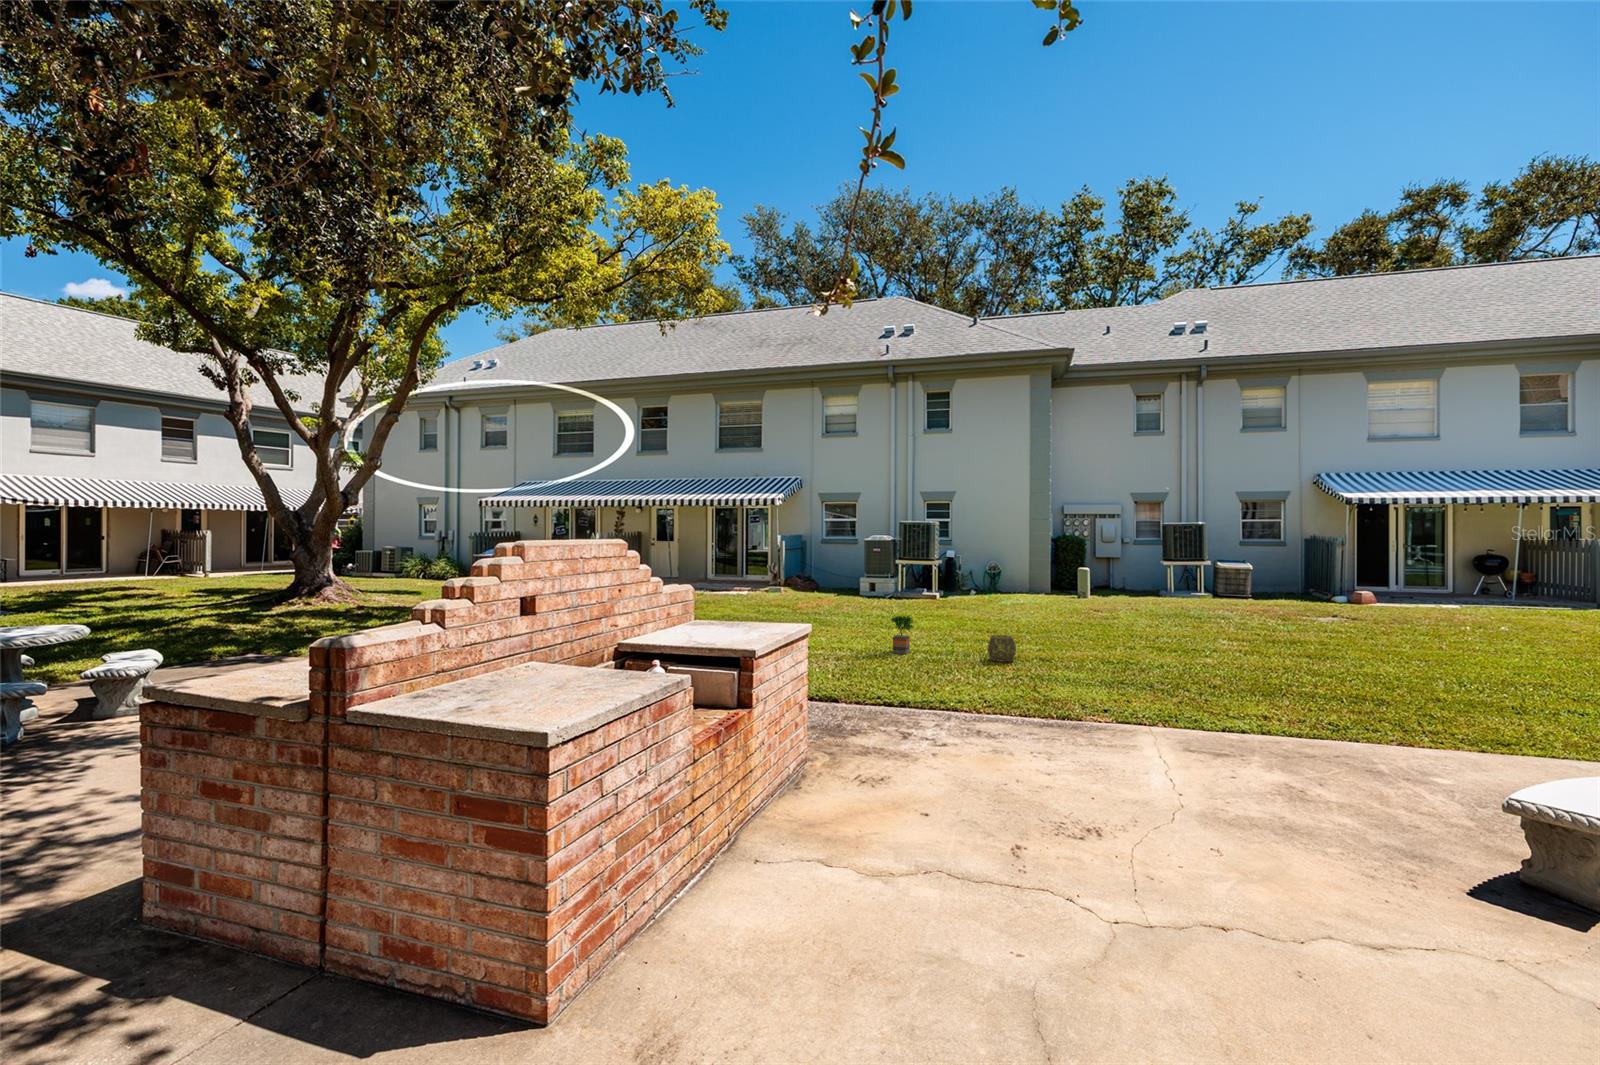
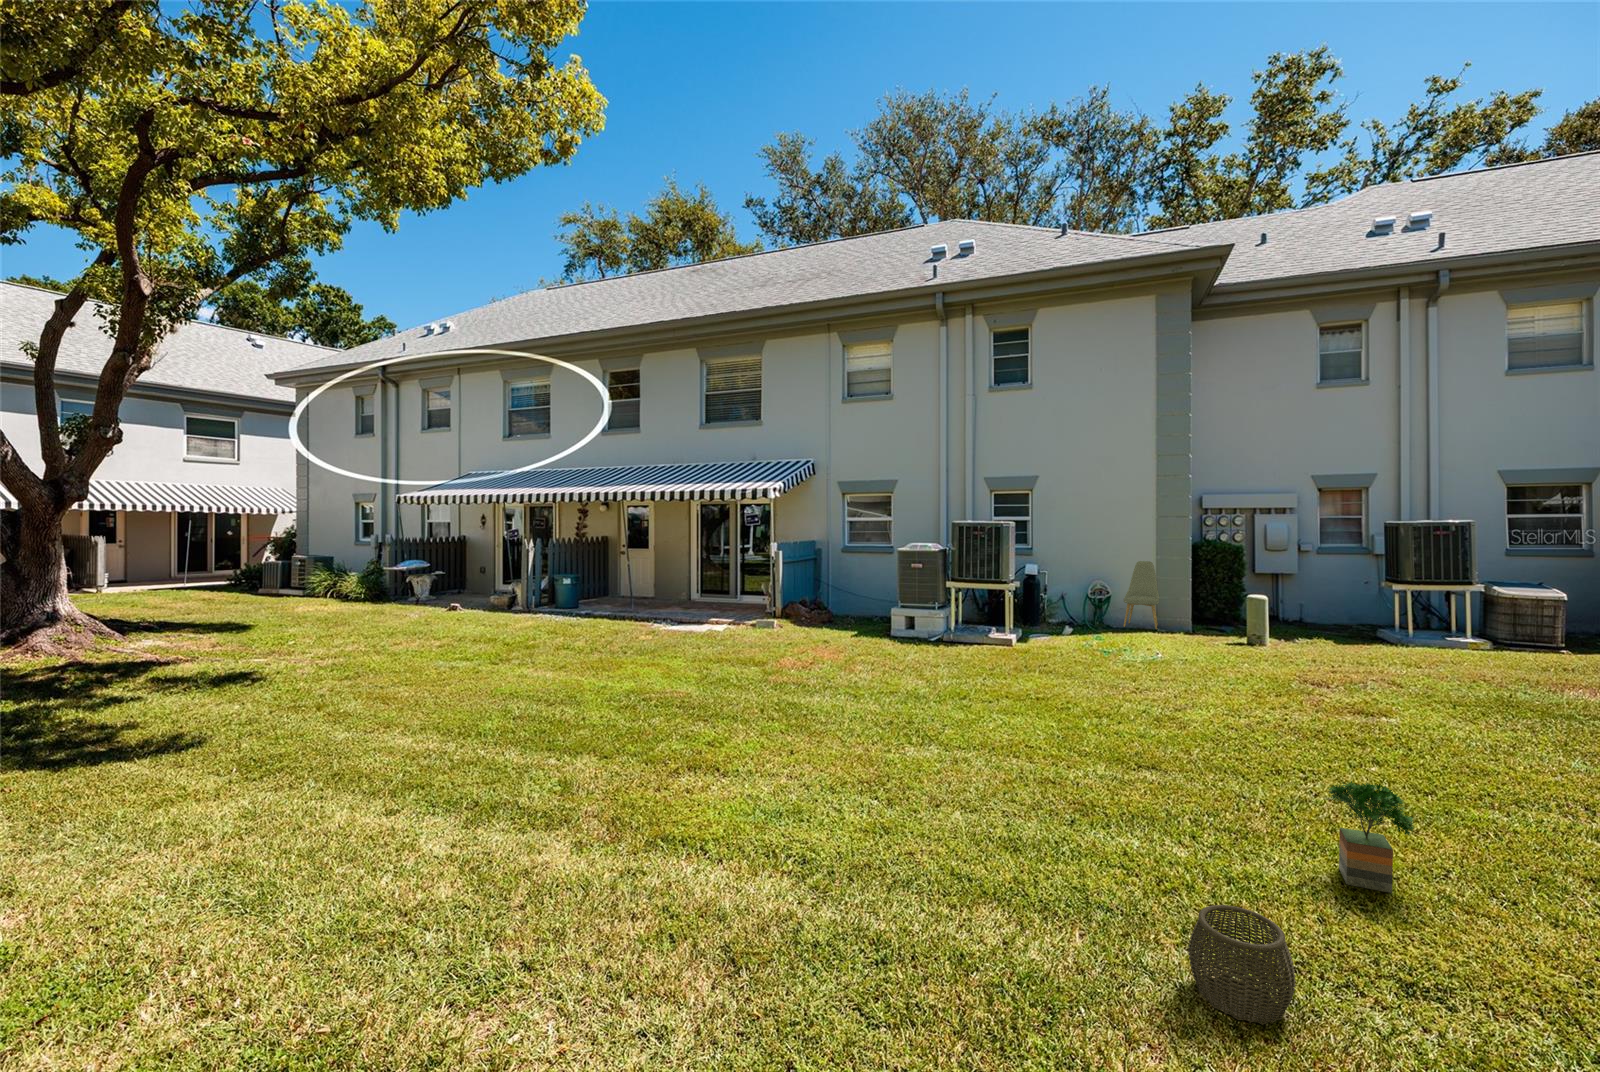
chair: none [1008,548,1030,591] -> present [1124,561,1159,629]
potted tree: present [891,616,914,654] -> present [1328,781,1414,893]

